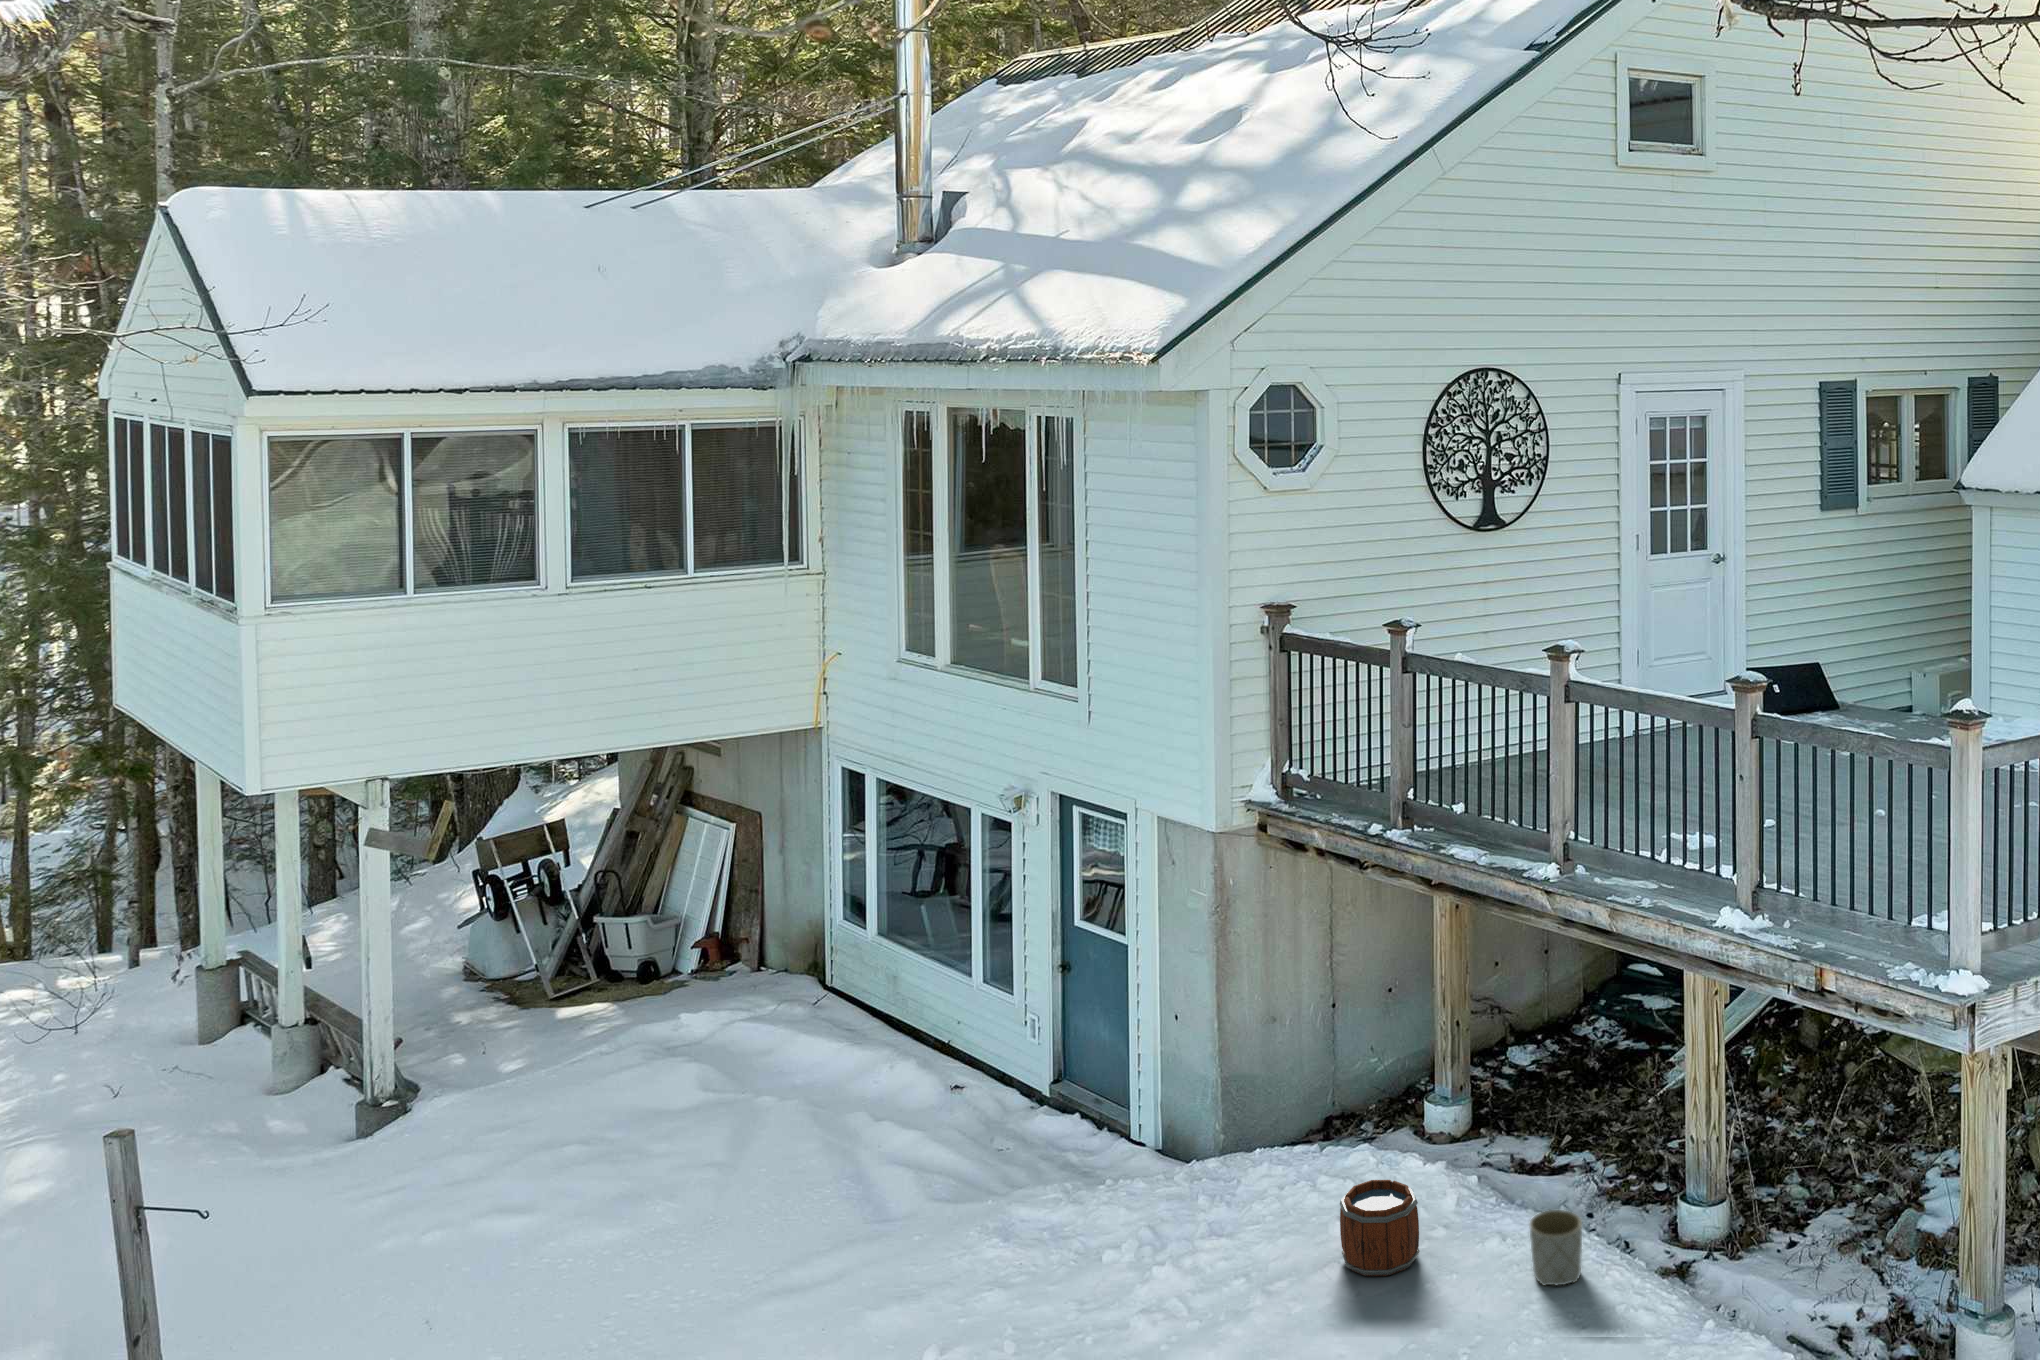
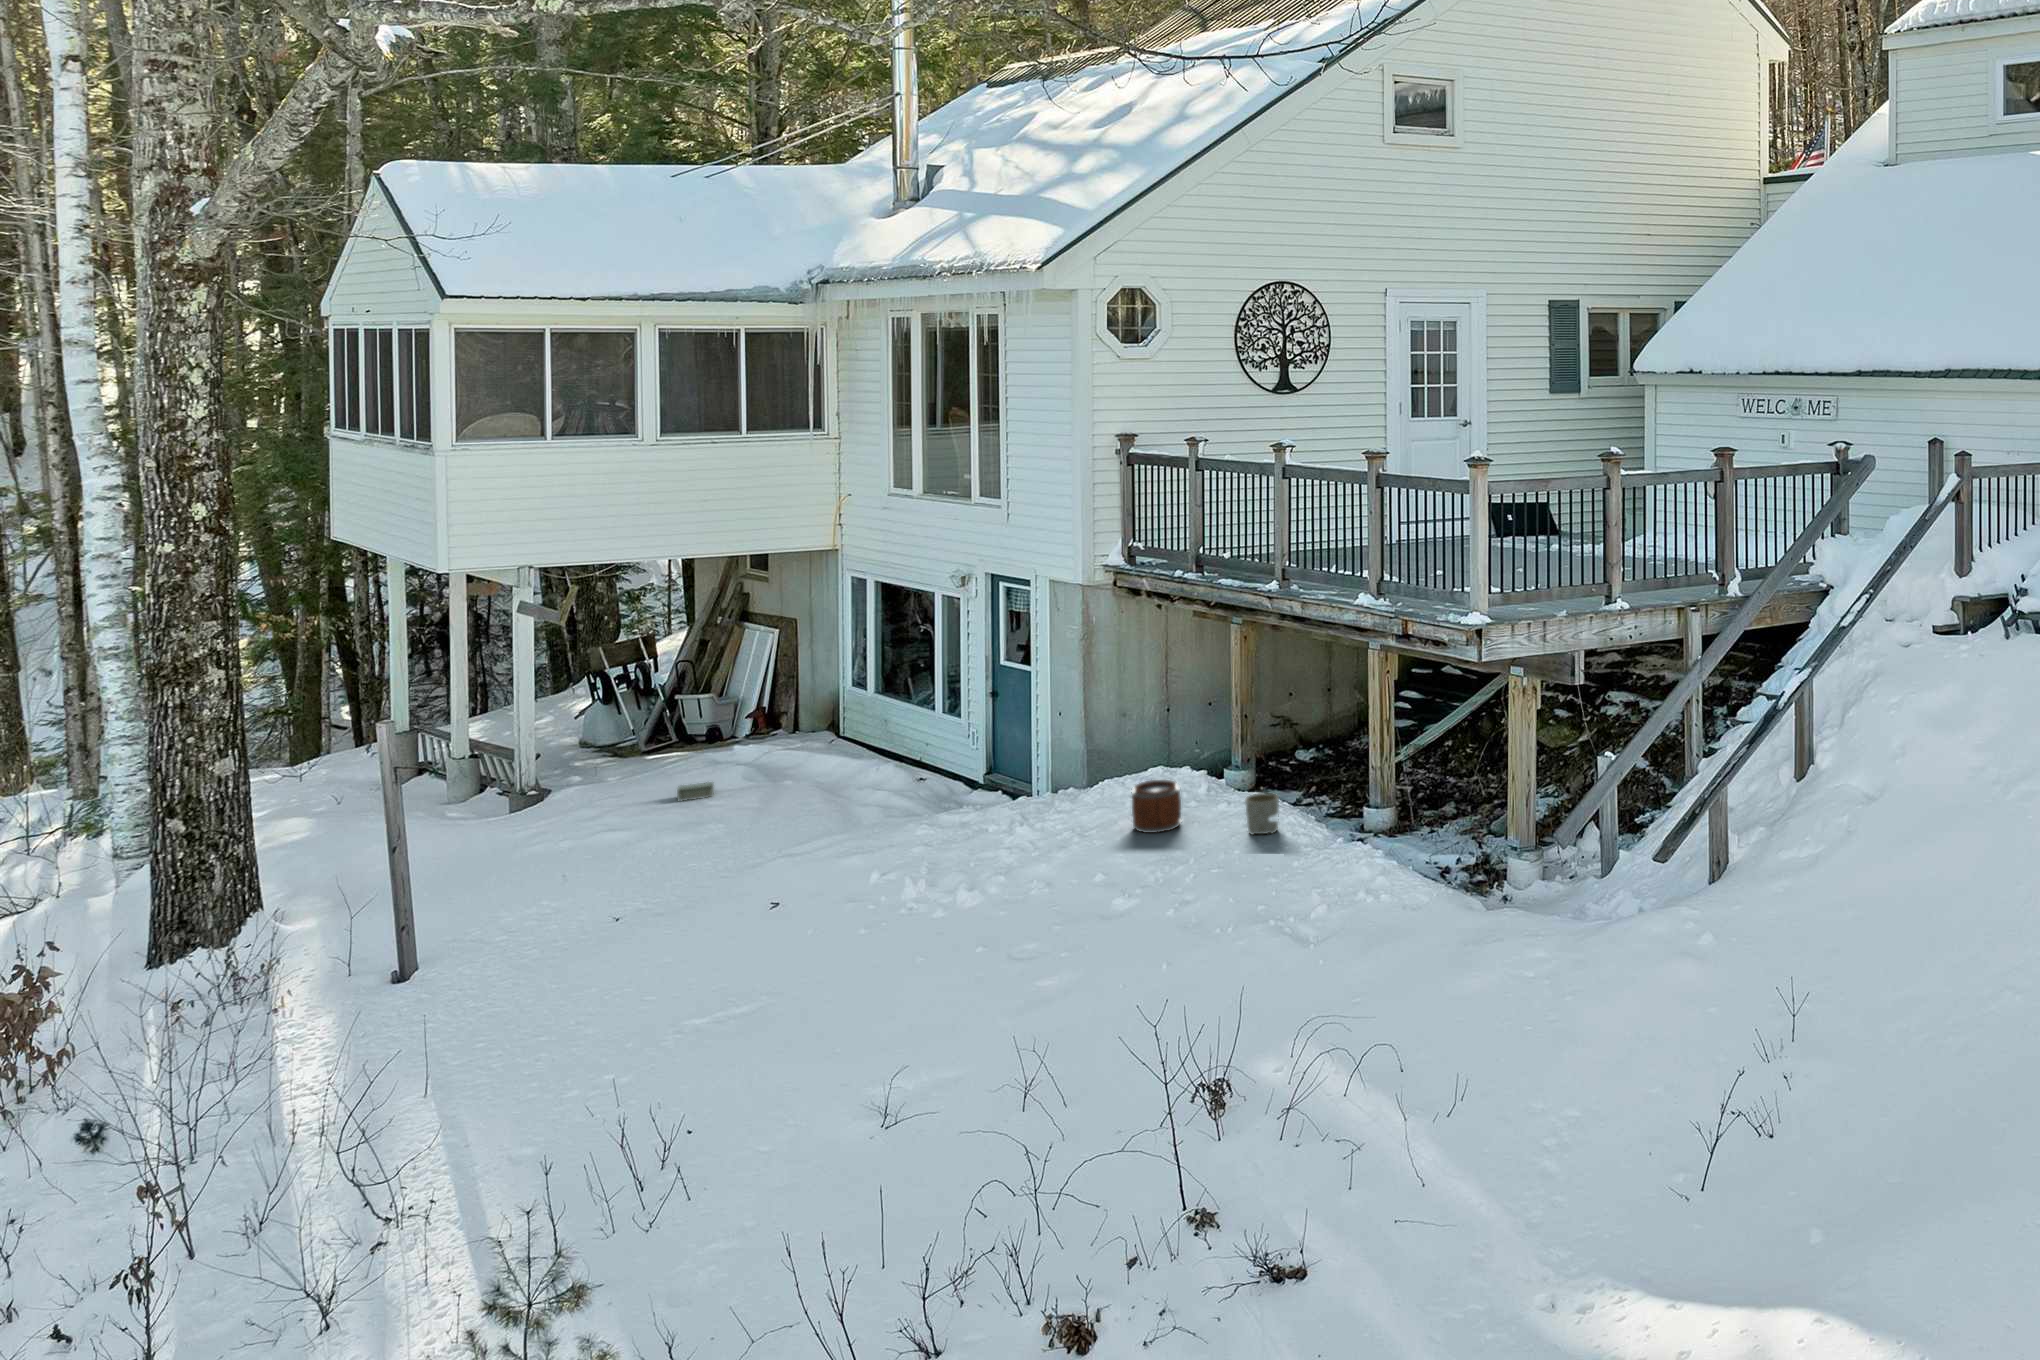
toolbox: none [606,1121,661,1160] -> present [677,782,714,801]

